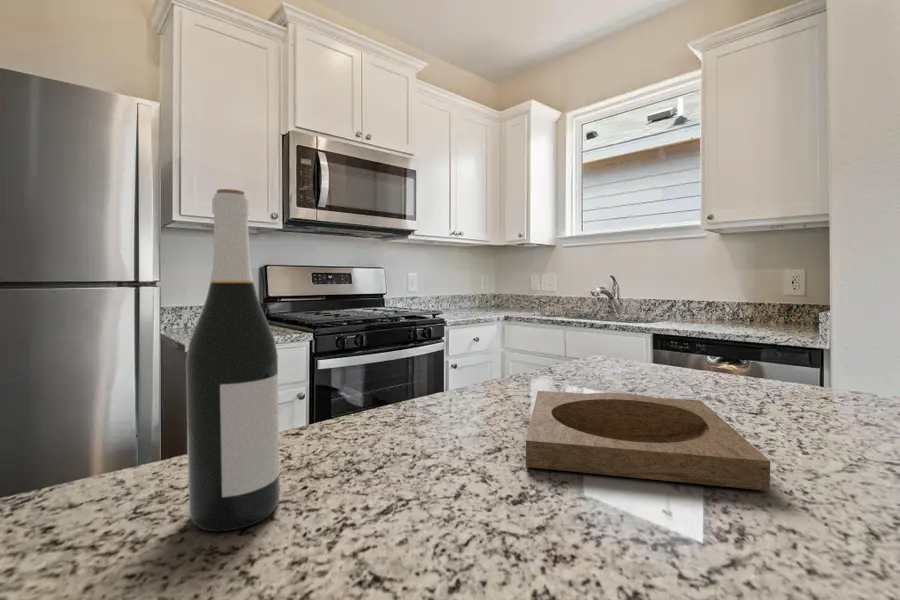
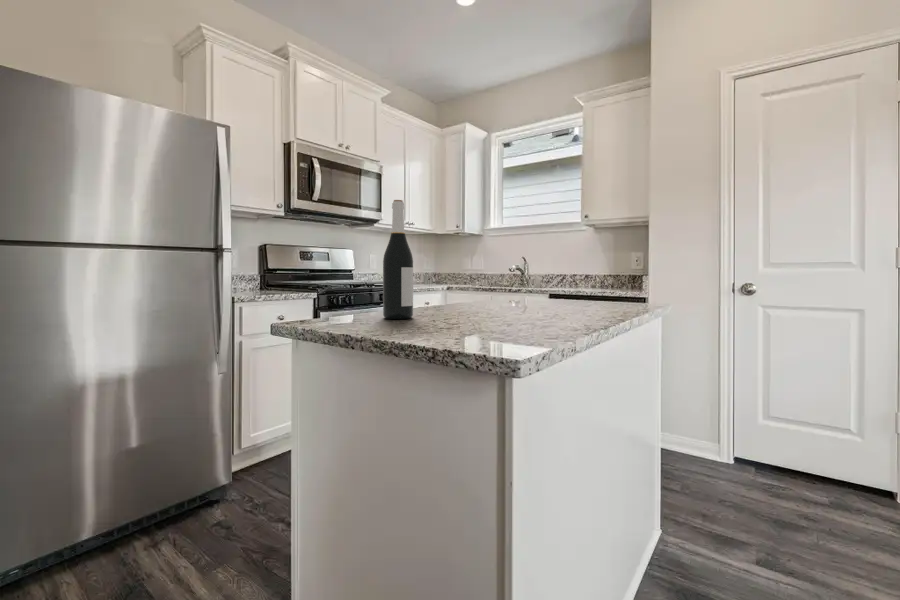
tray: present [526,391,770,491] -> none [493,292,581,313]

